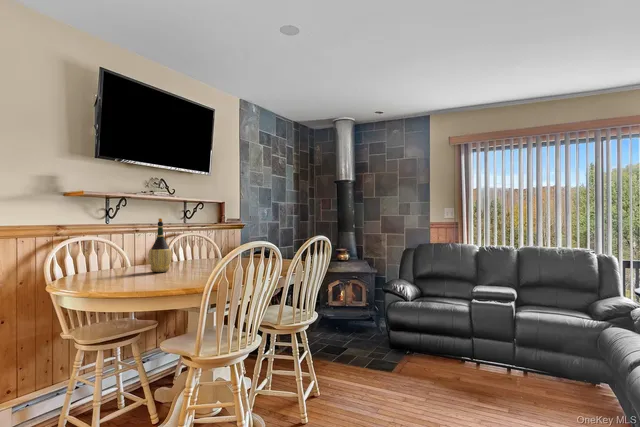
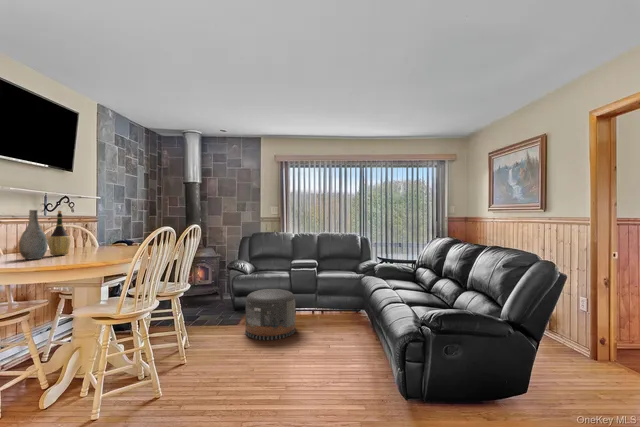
vase: none [110,218,139,278] -> present [19,210,48,260]
pouf: none [397,330,475,416] -> present [245,289,295,340]

